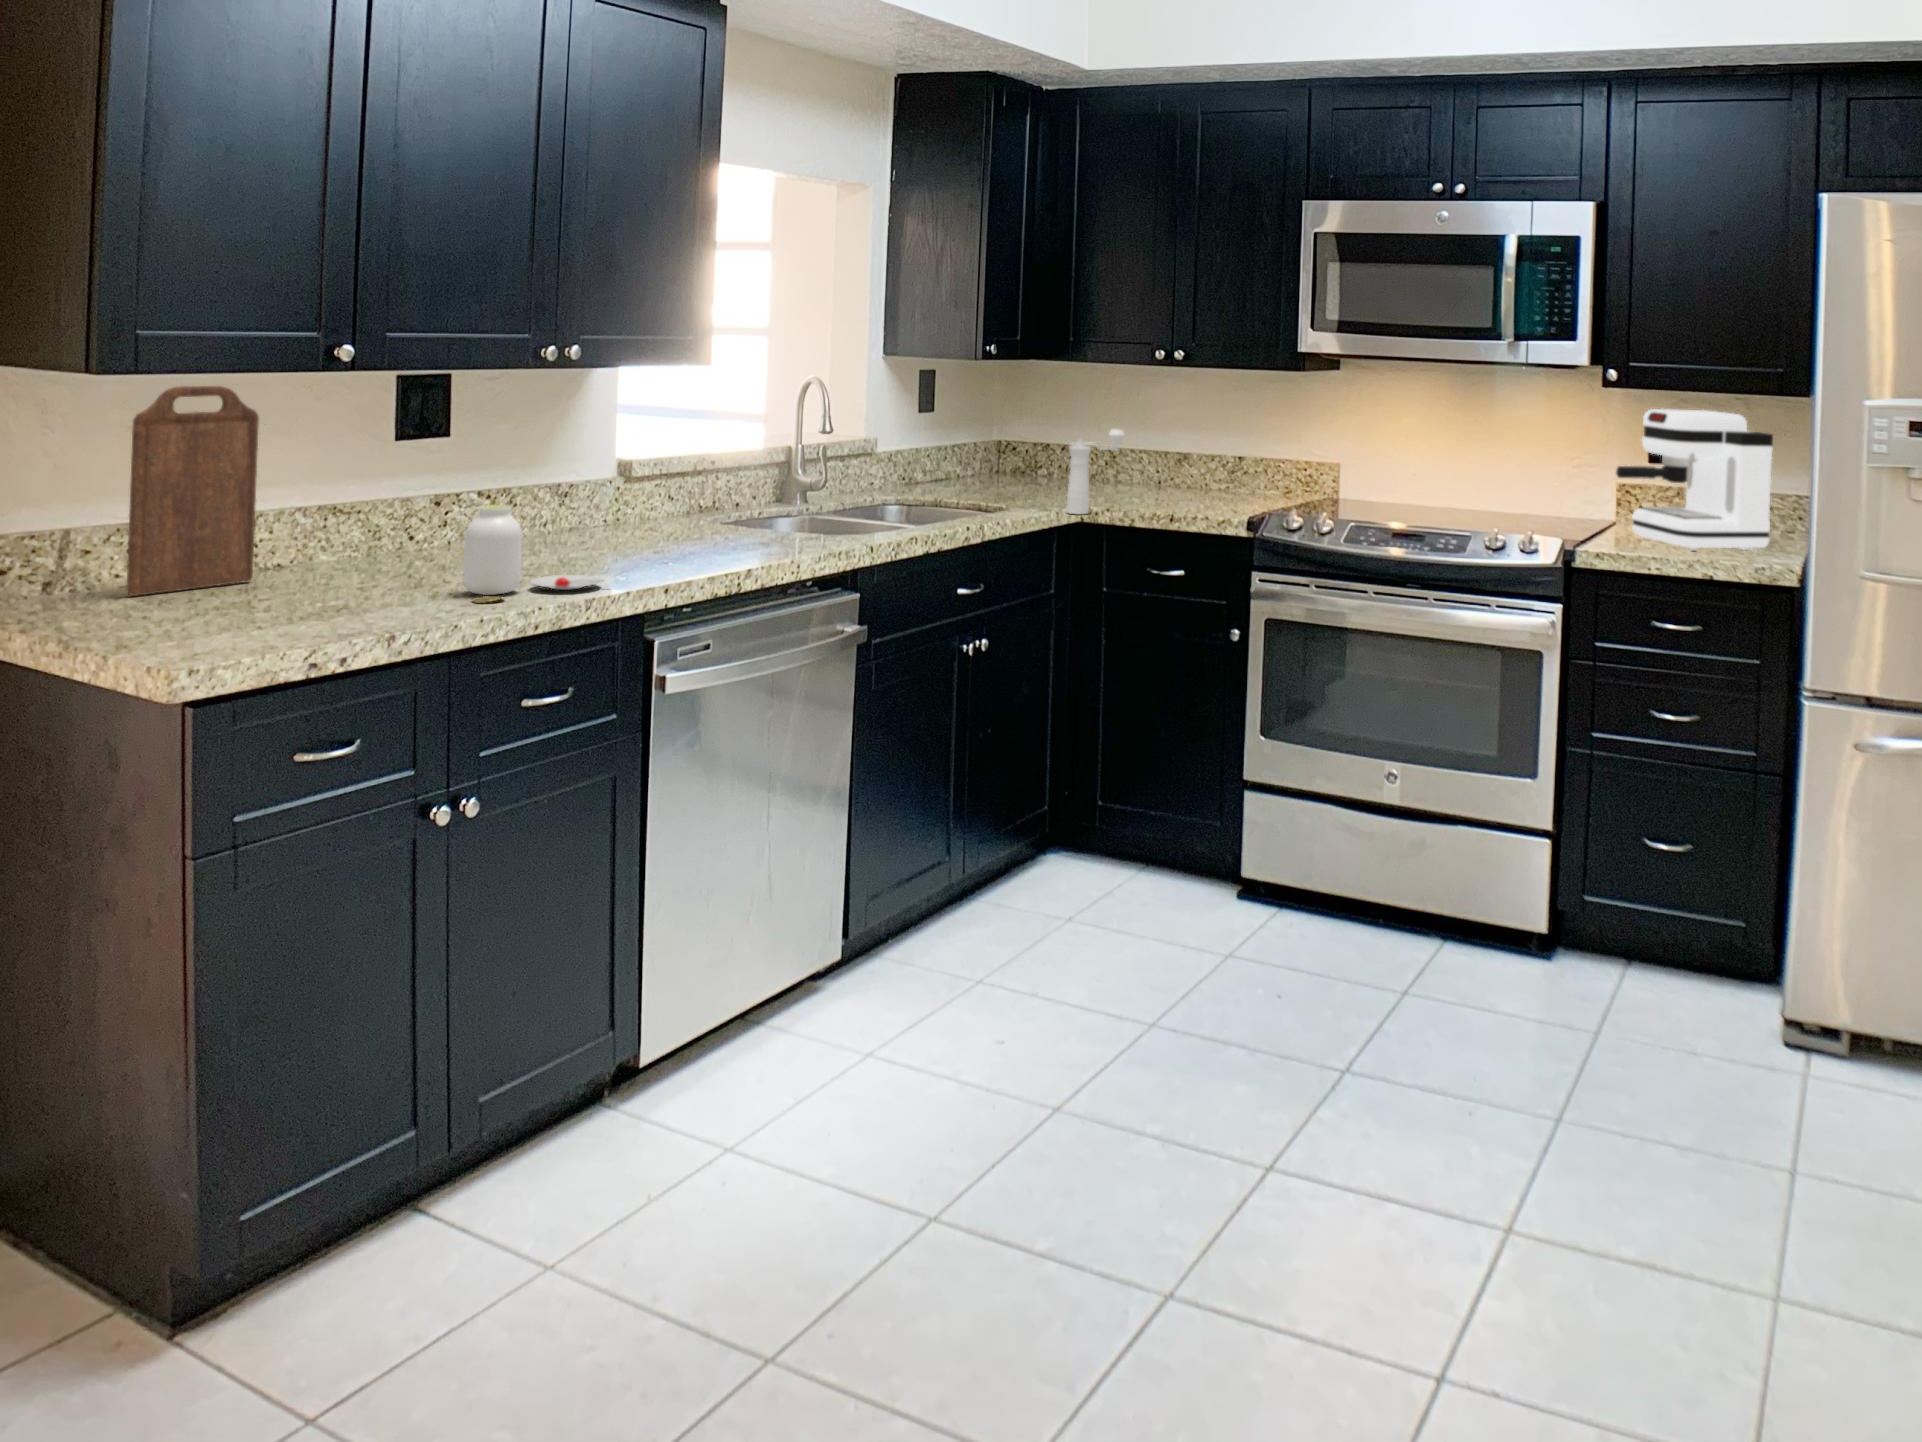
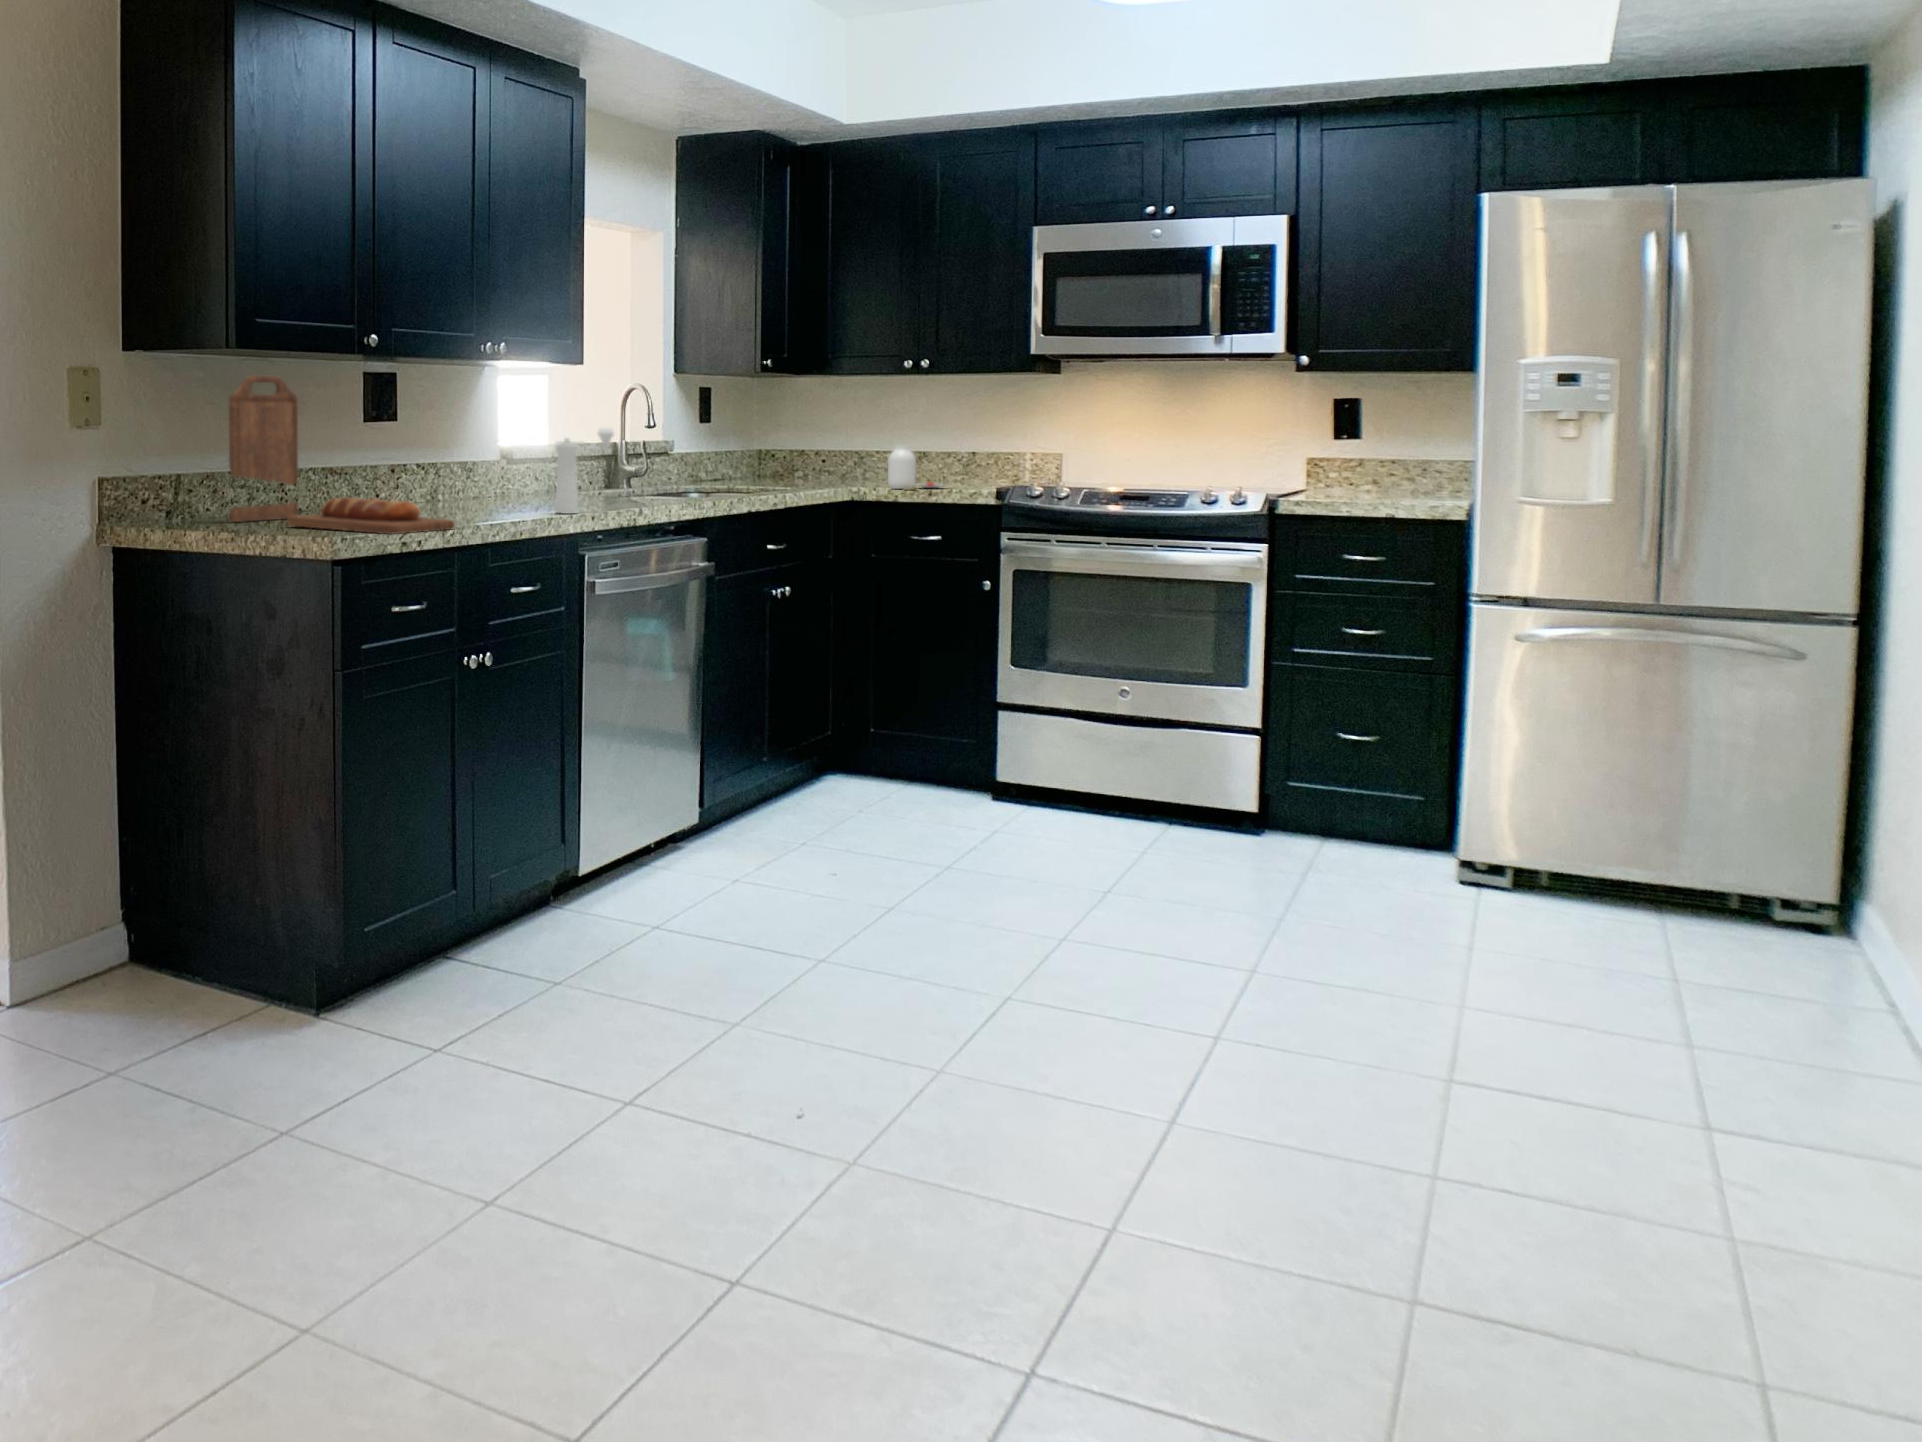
coffee maker: present [1616,409,1773,551] -> none [1308,390,1445,503]
pepper mill: present [1067,429,1125,514] -> present [555,428,614,514]
jar: present [463,505,603,603] -> present [888,445,943,490]
bread loaf: none [184,573,428,644] -> present [287,498,455,534]

